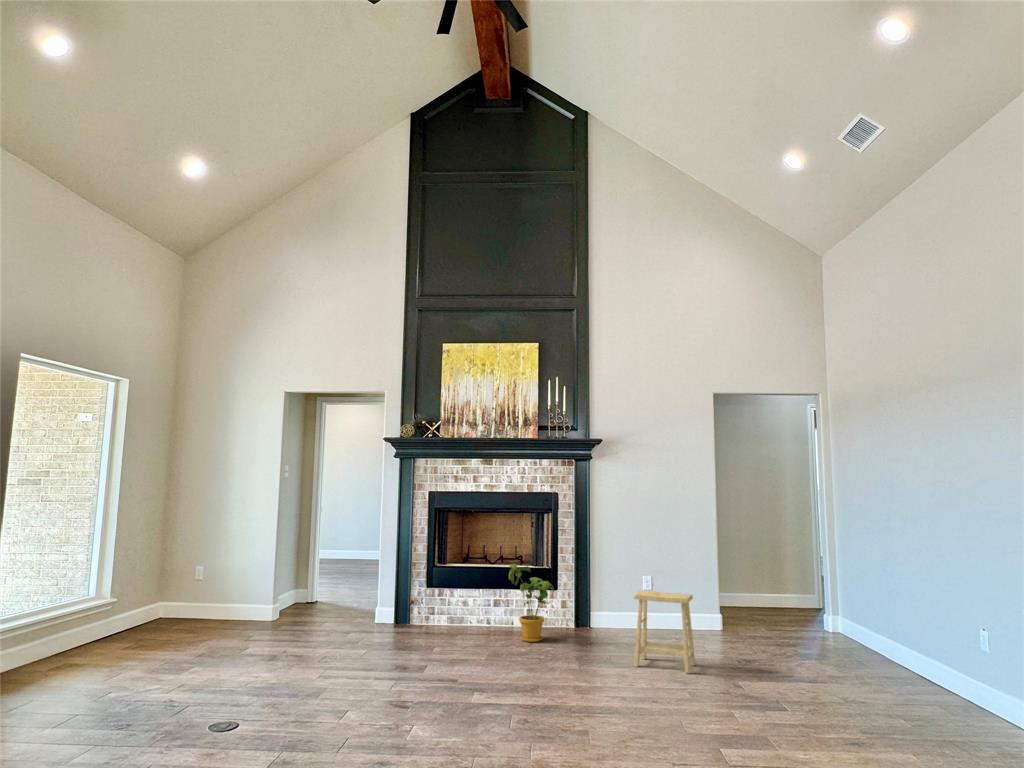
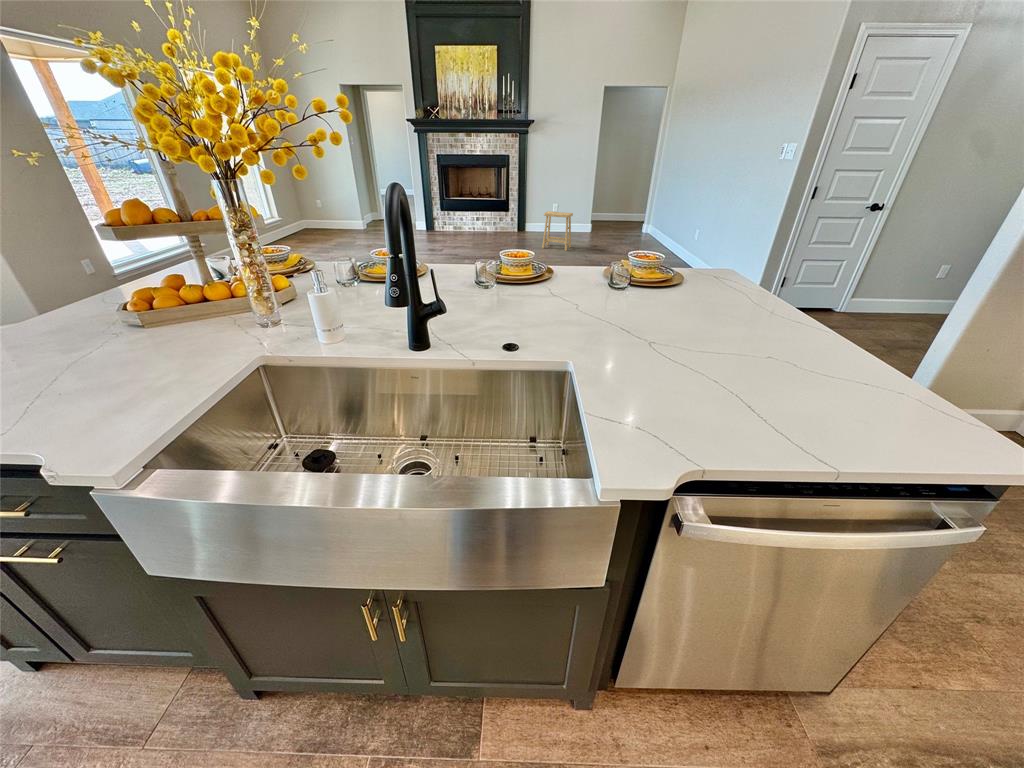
house plant: present [509,564,554,642] -> none [483,198,506,238]

